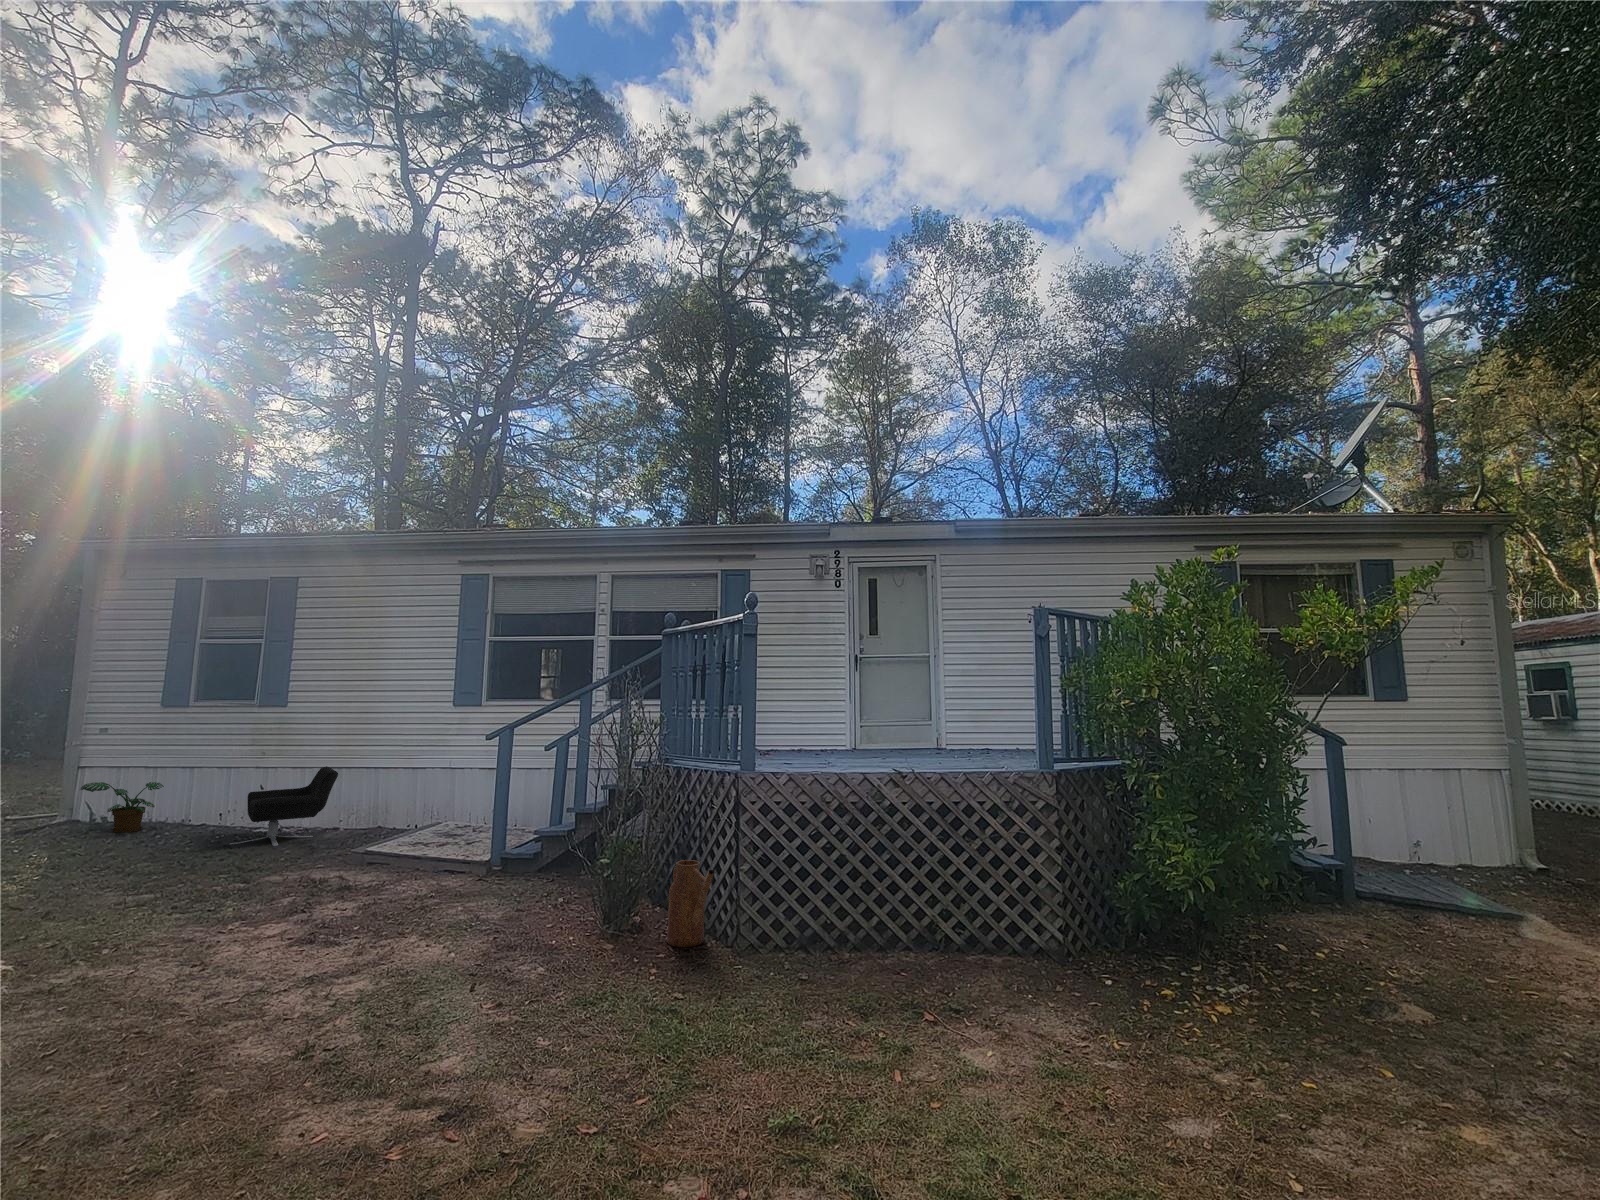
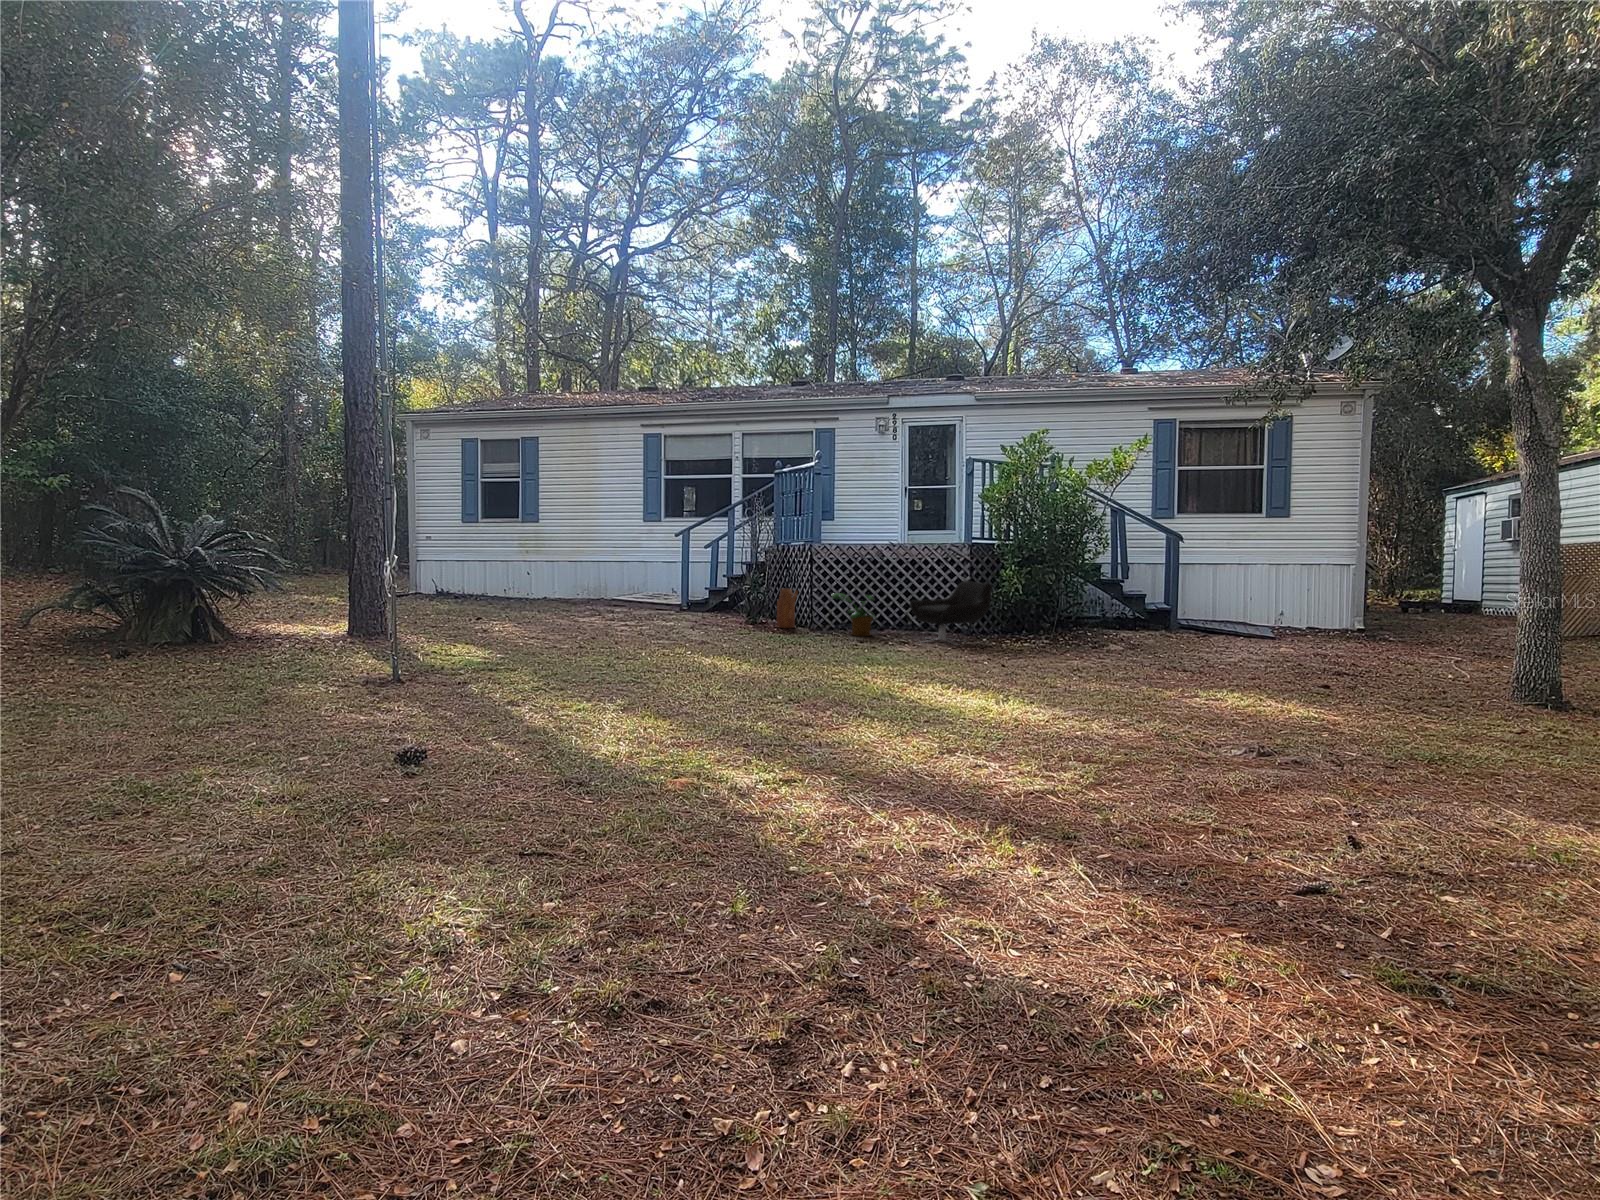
lounge chair: present [230,766,338,846] -> present [910,581,992,644]
potted plant: present [80,782,164,833] -> present [832,593,875,636]

